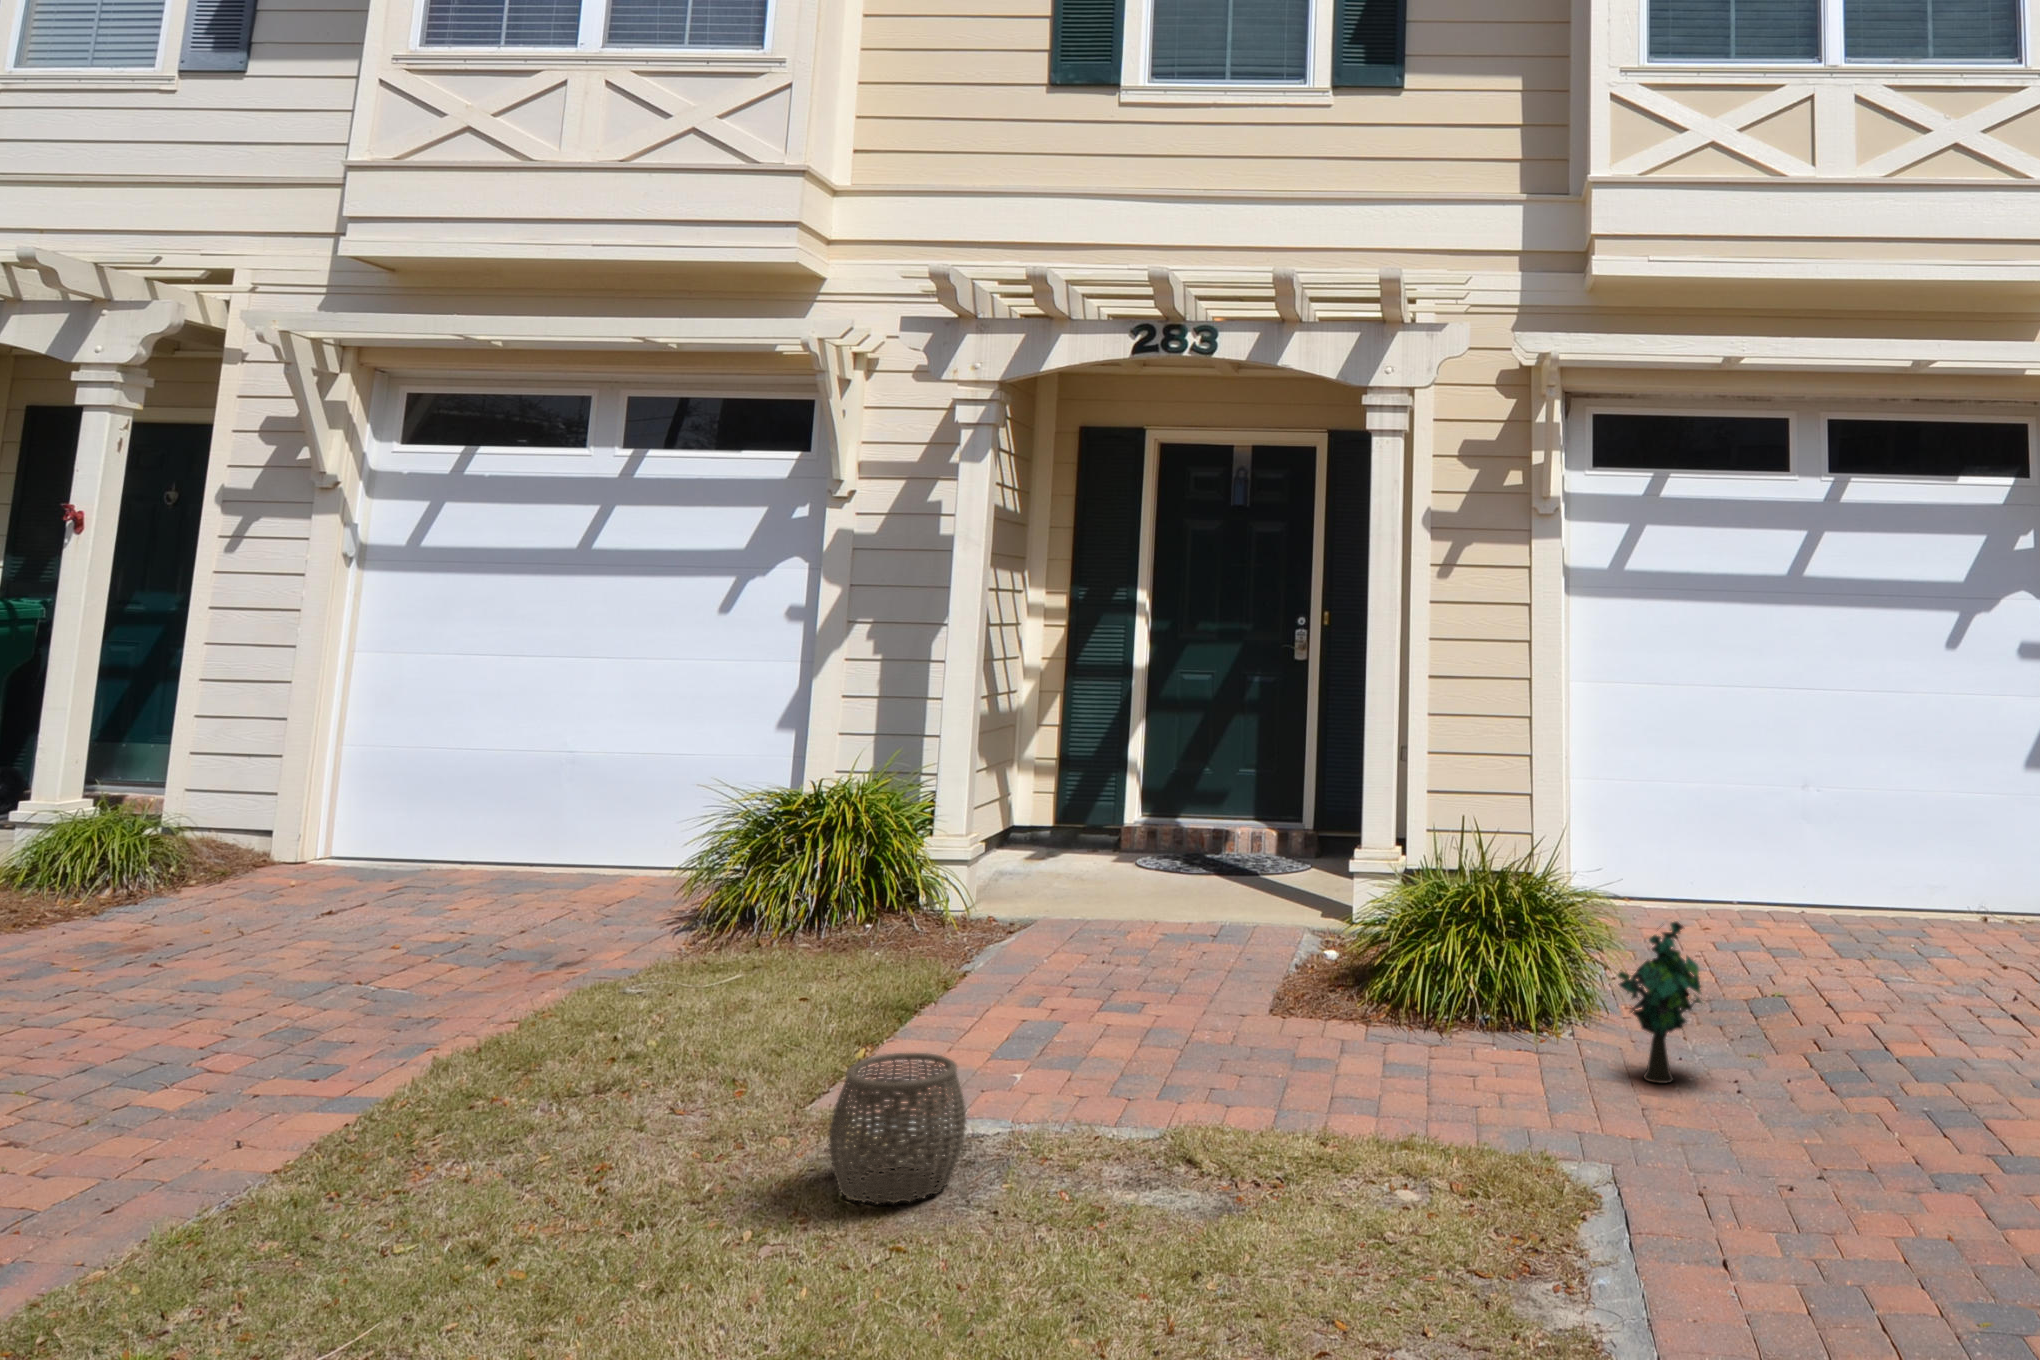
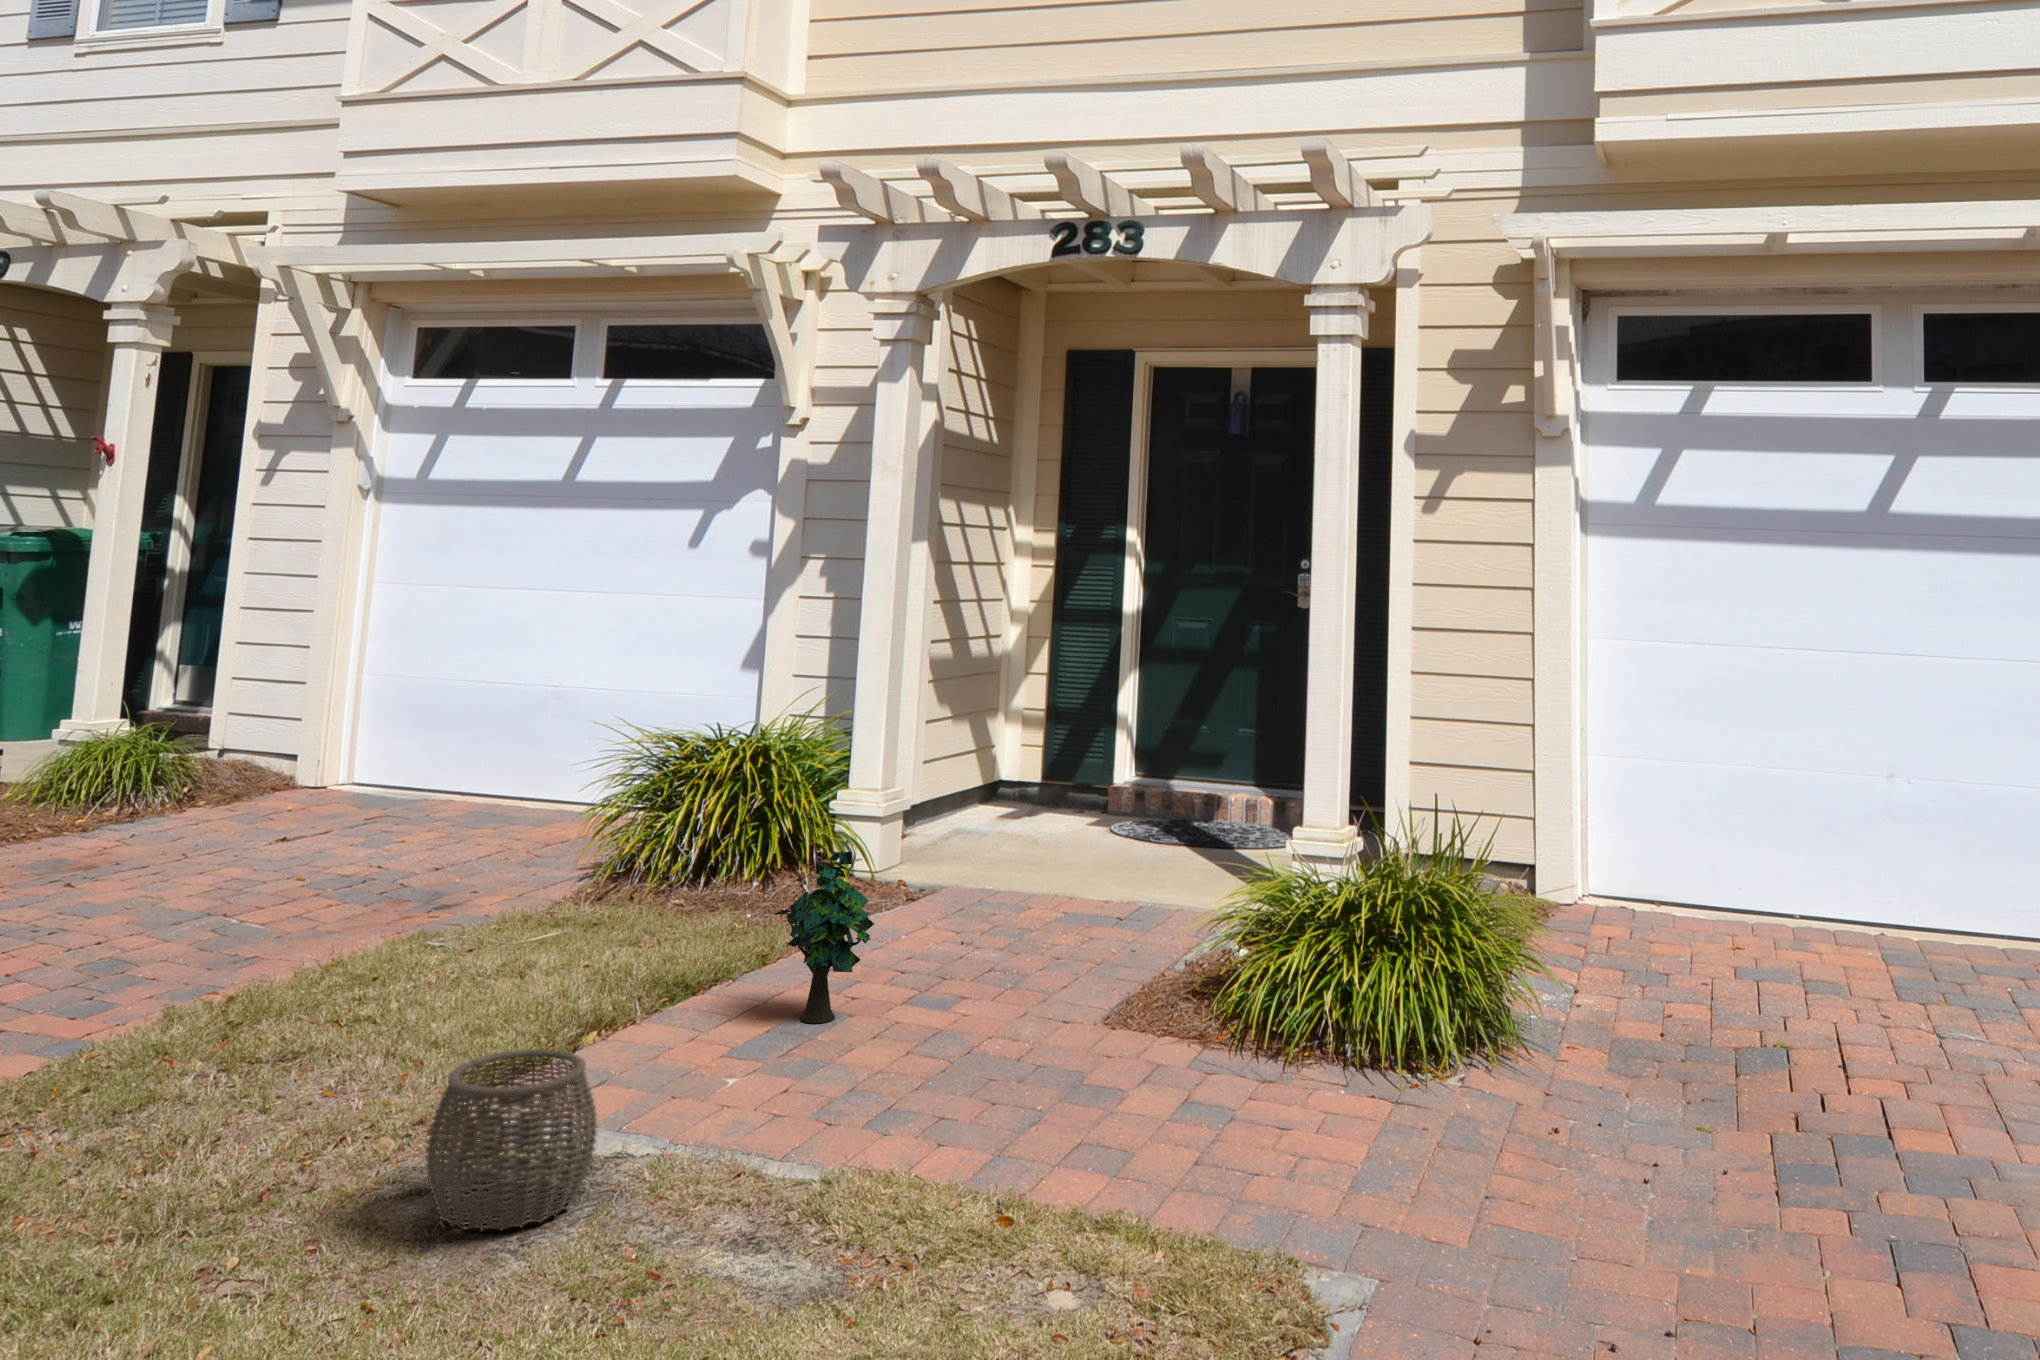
decorative plant: present [1618,922,1702,1083] -> present [774,852,874,1023]

